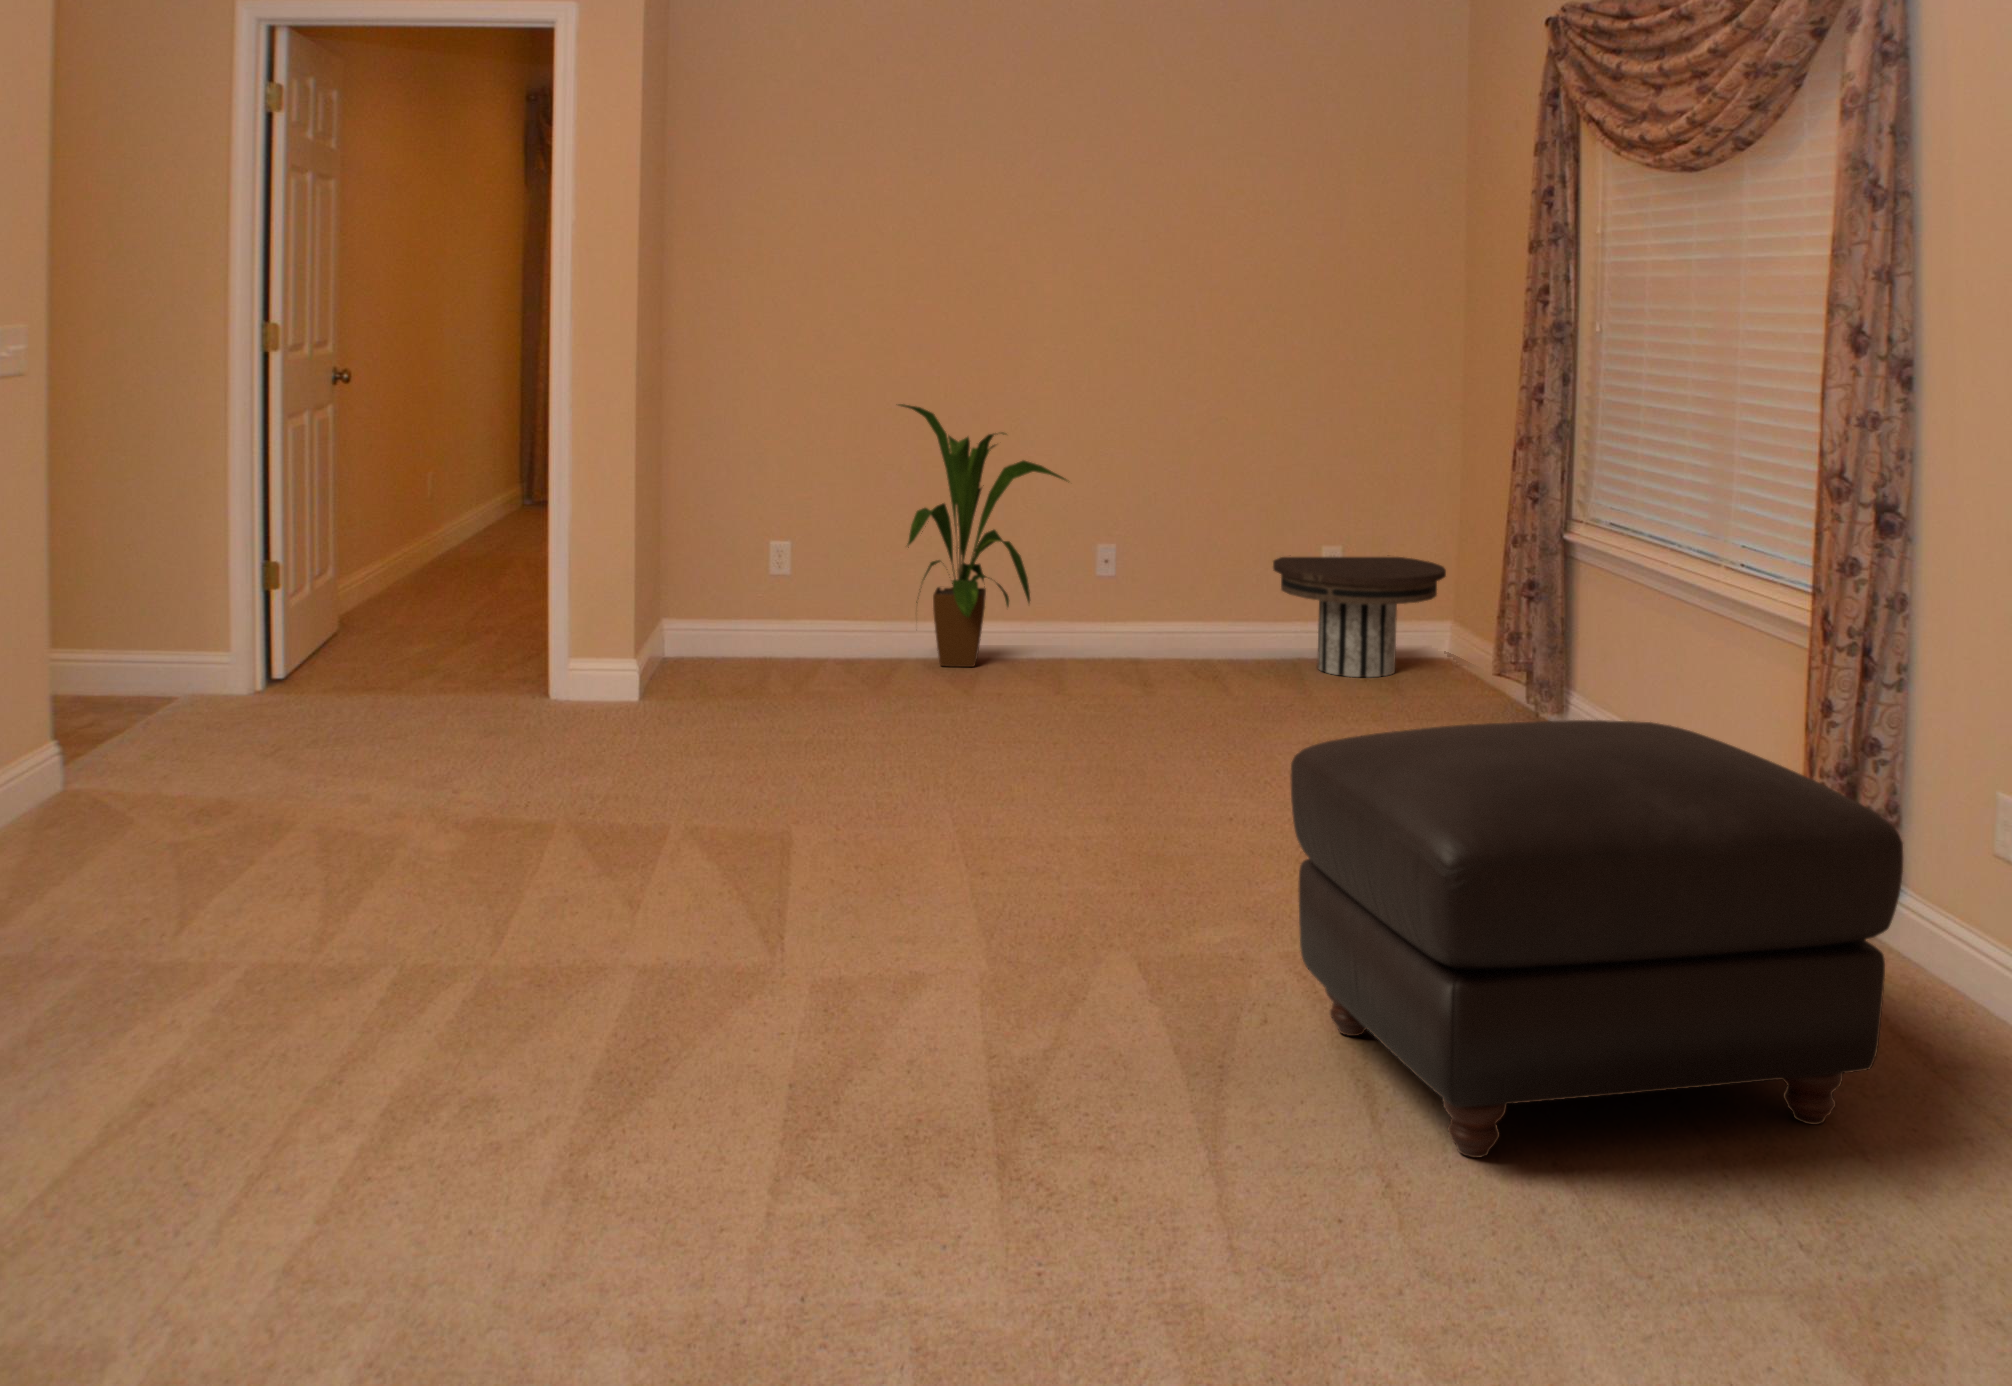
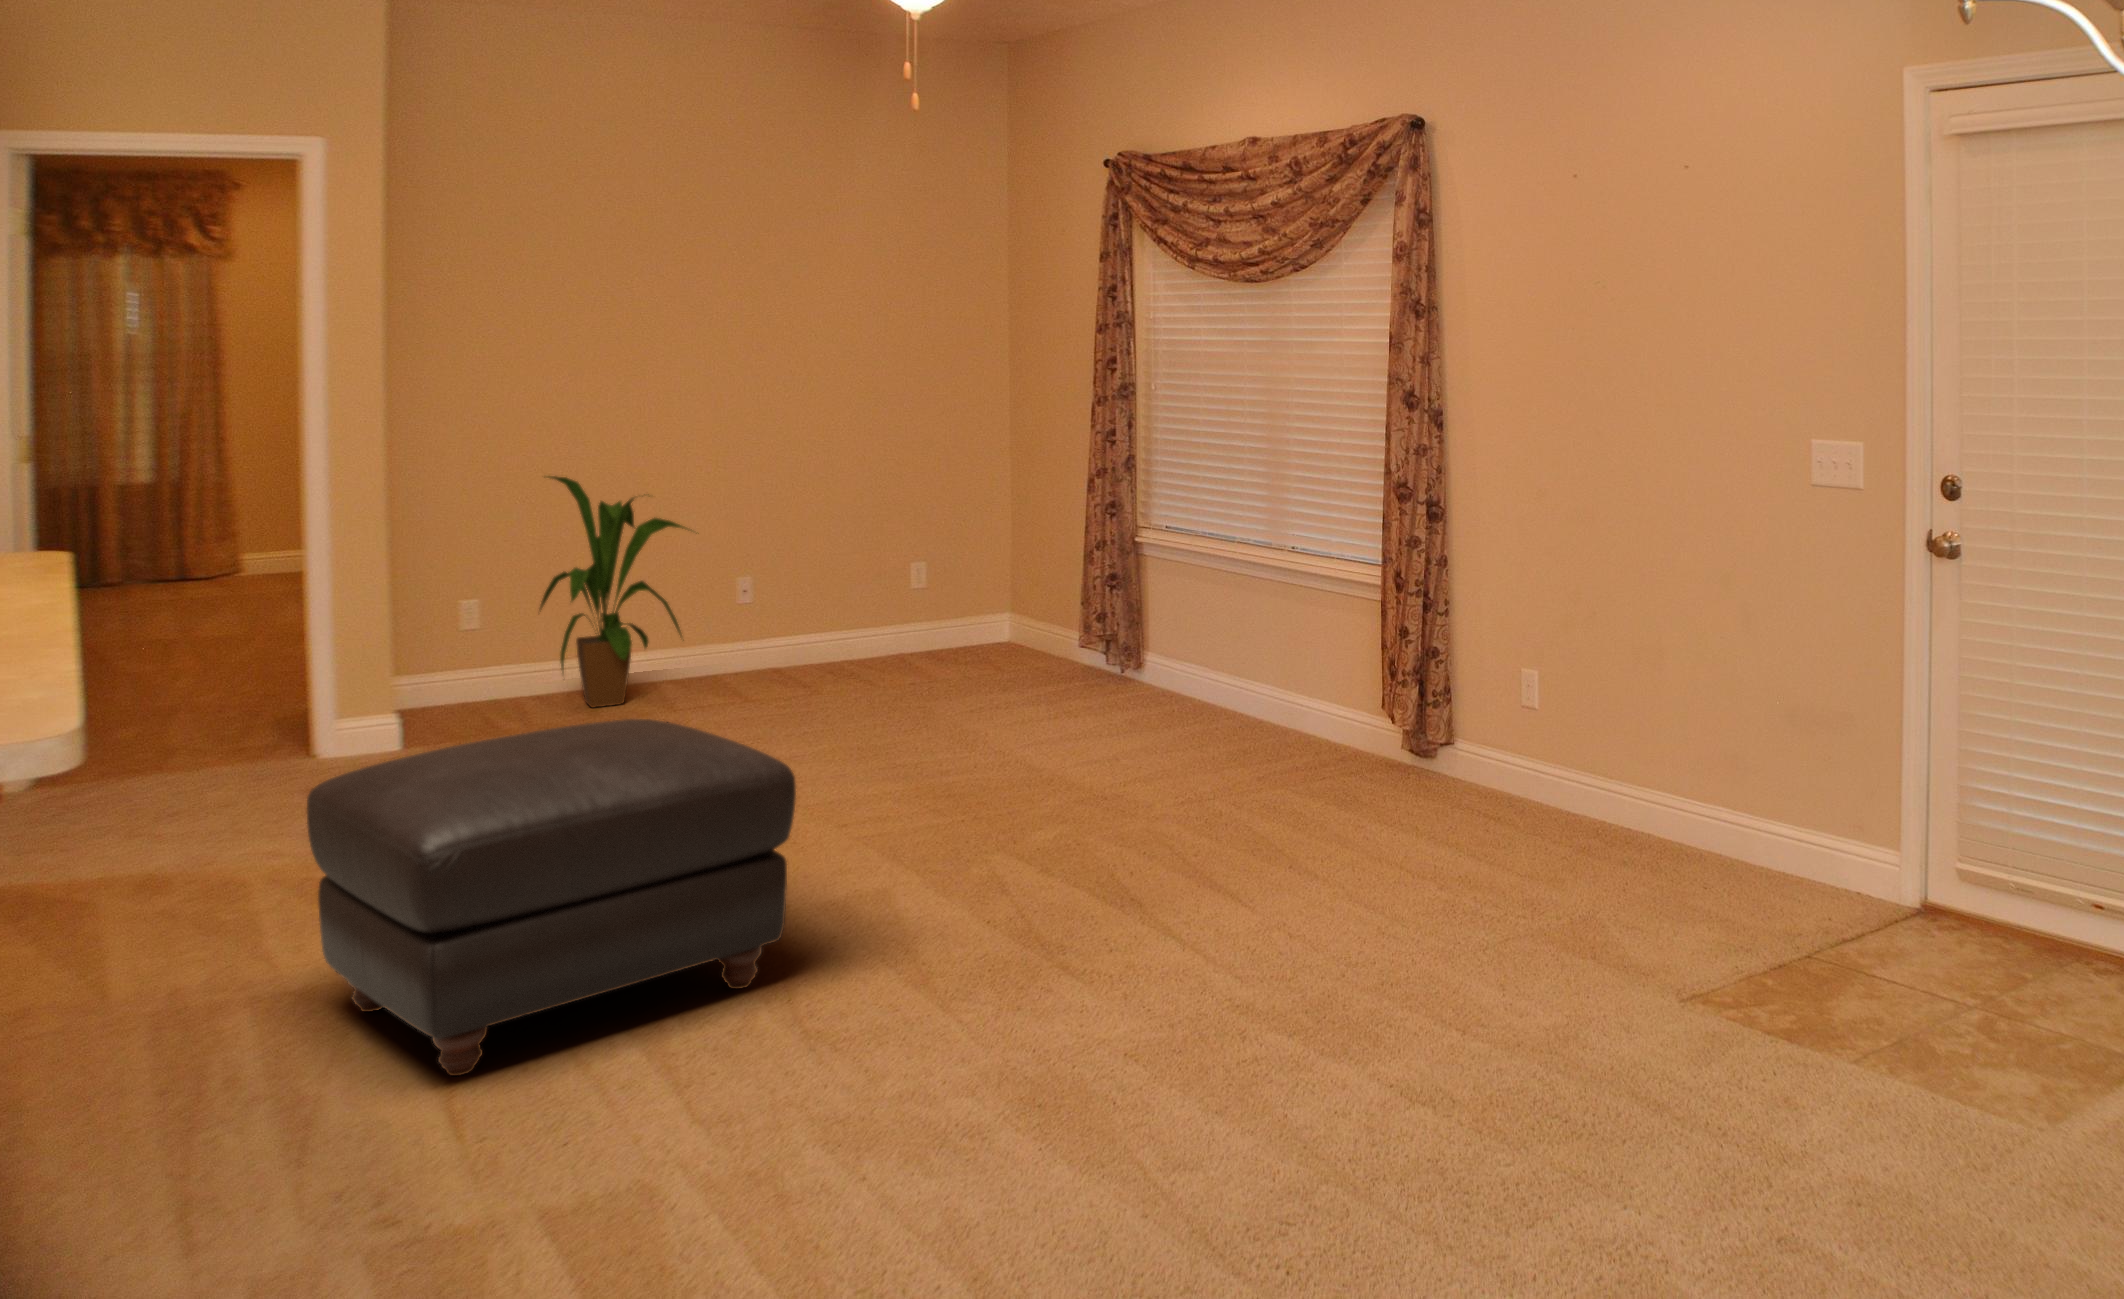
side table: present [1273,557,1446,677] -> none [875,569,1016,668]
ottoman: present [1291,720,1903,1158] -> present [307,719,796,1076]

